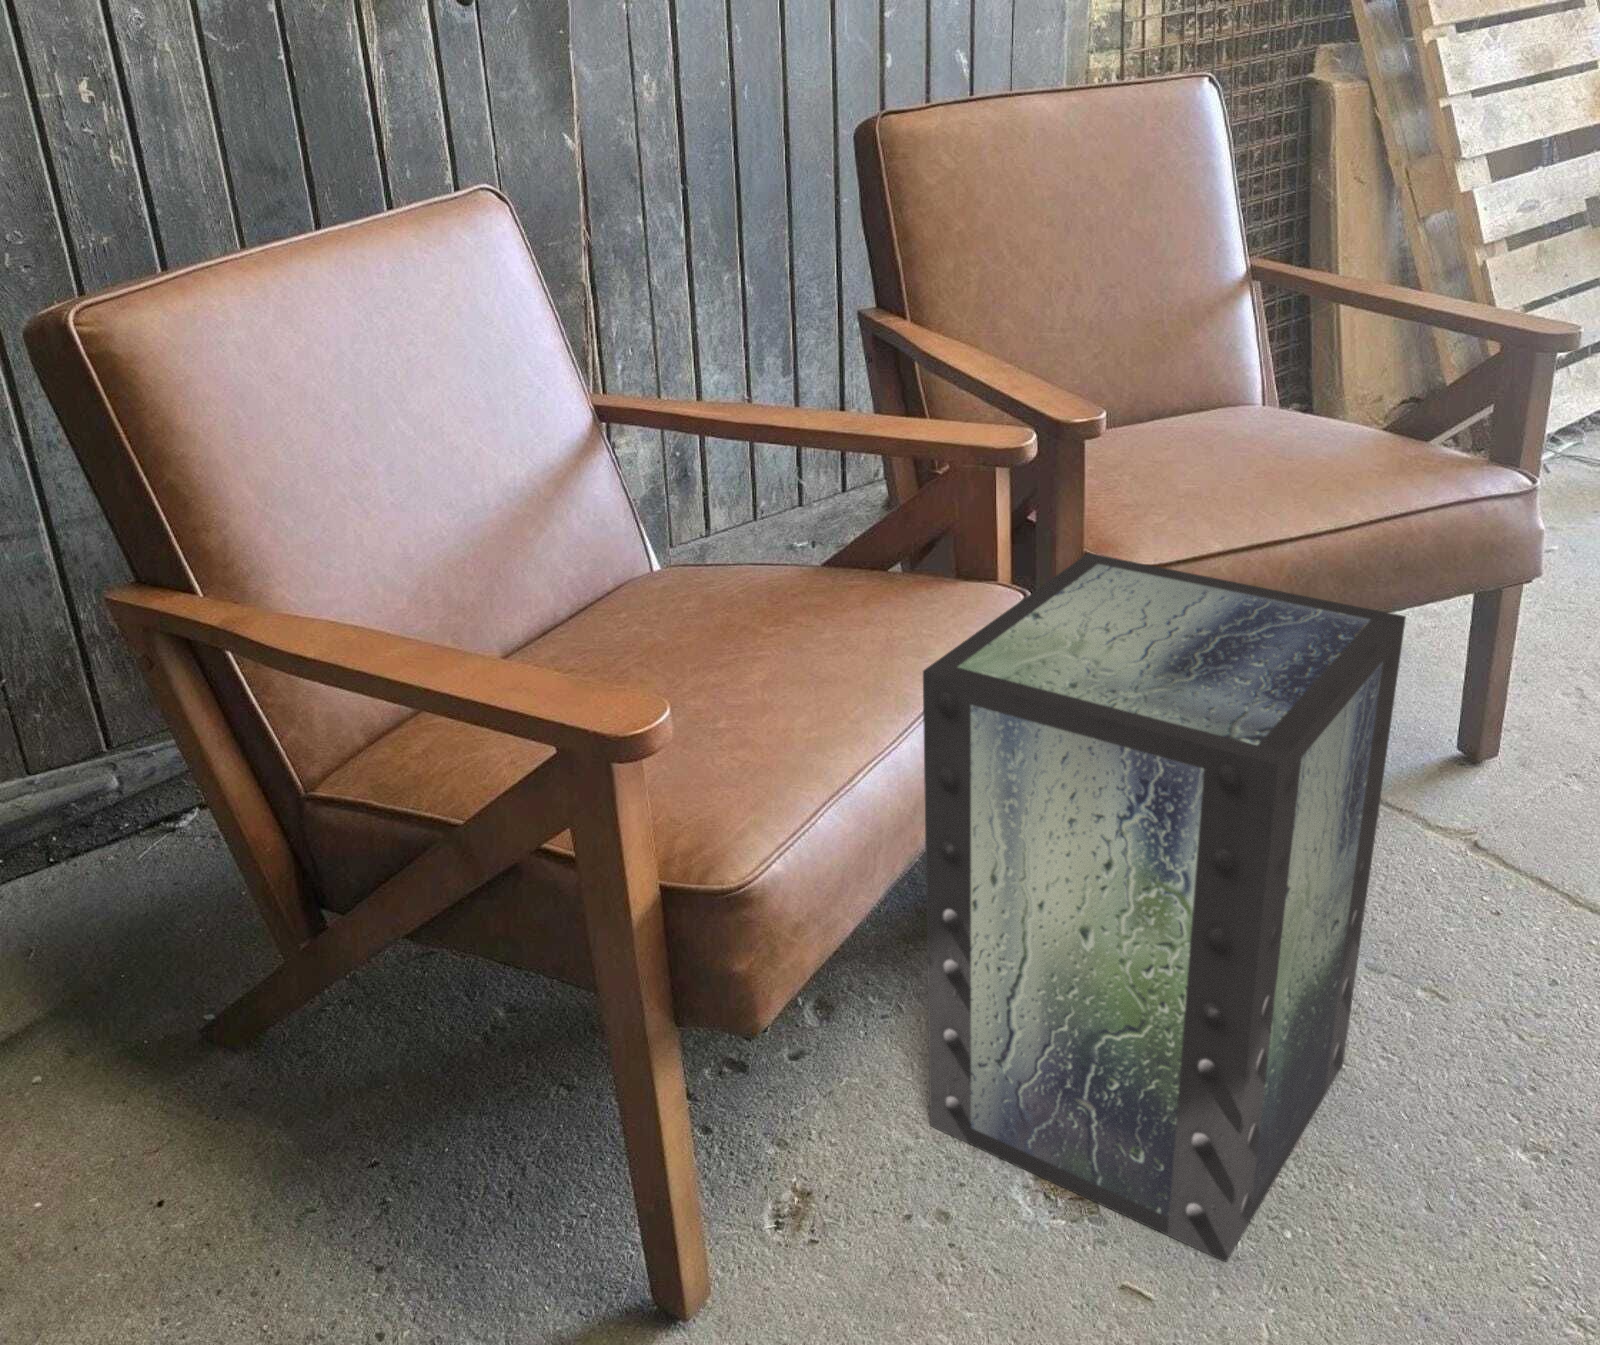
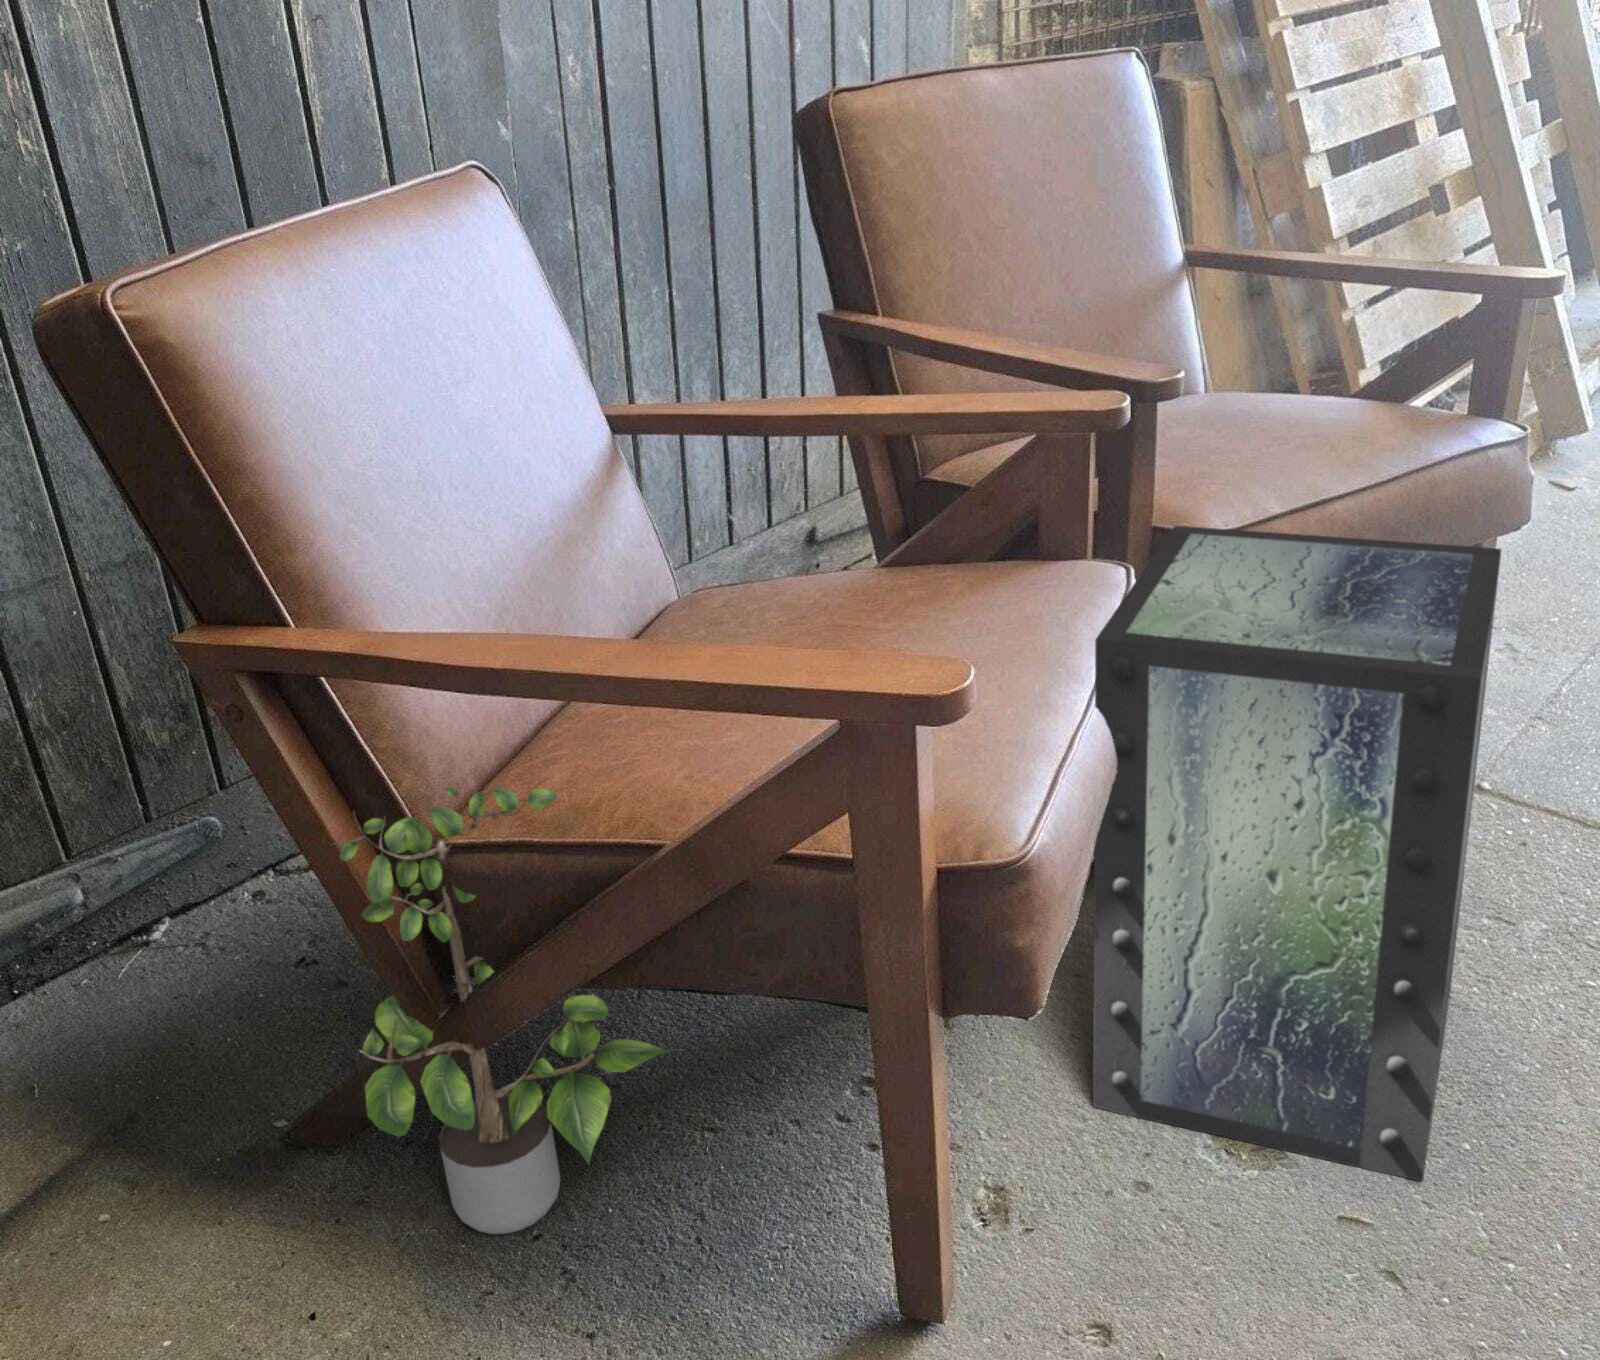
potted plant: none [184,739,504,1157] -> present [340,787,670,1234]

